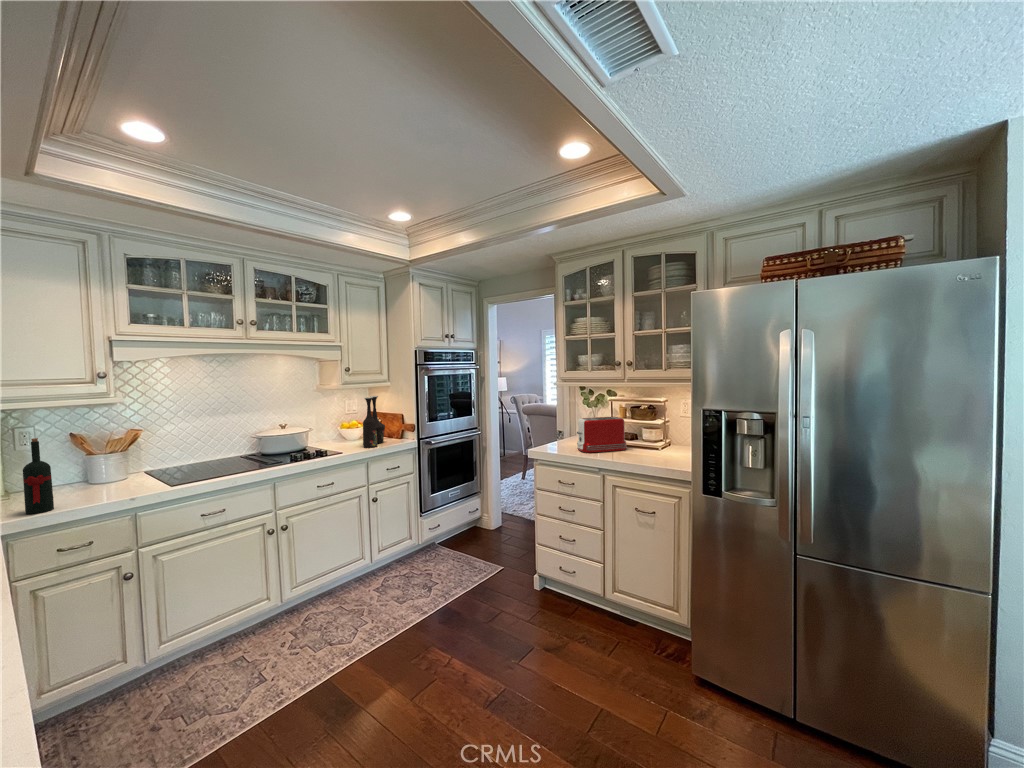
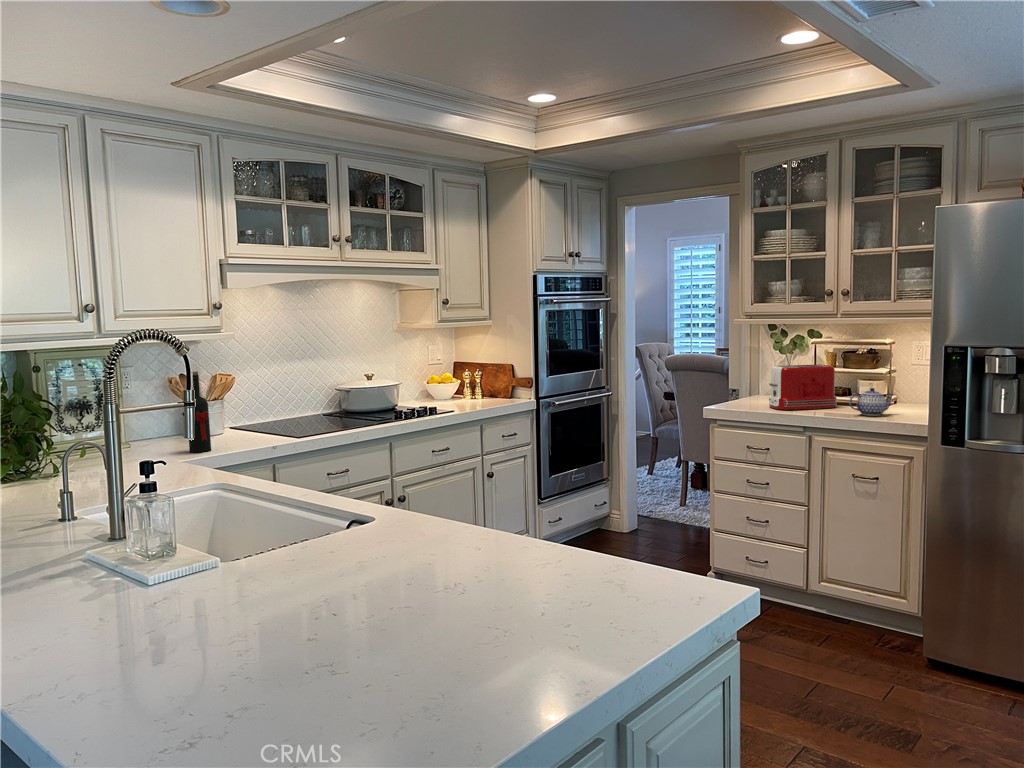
vase: present [363,396,385,448] -> none [467,337,494,406]
teapot: none [633,437,667,460] -> present [849,388,894,416]

